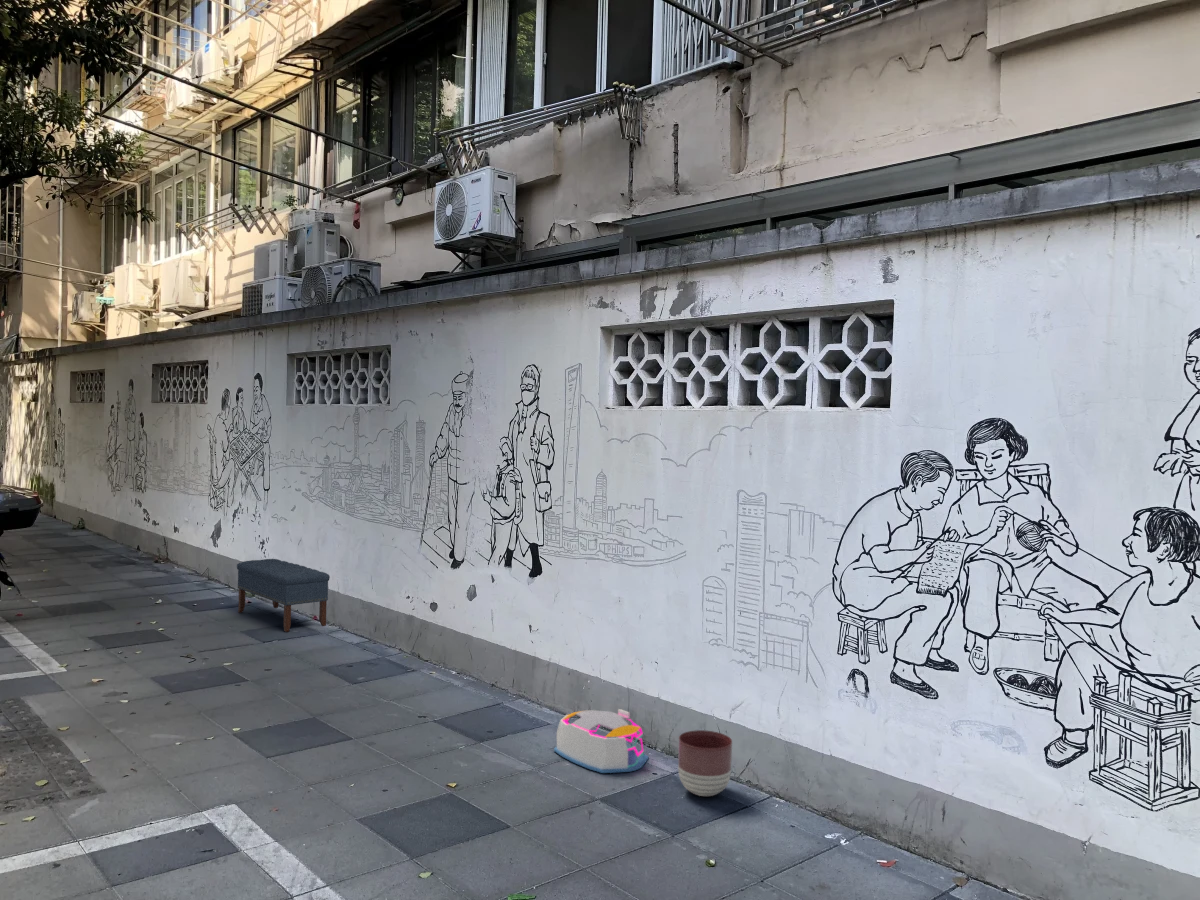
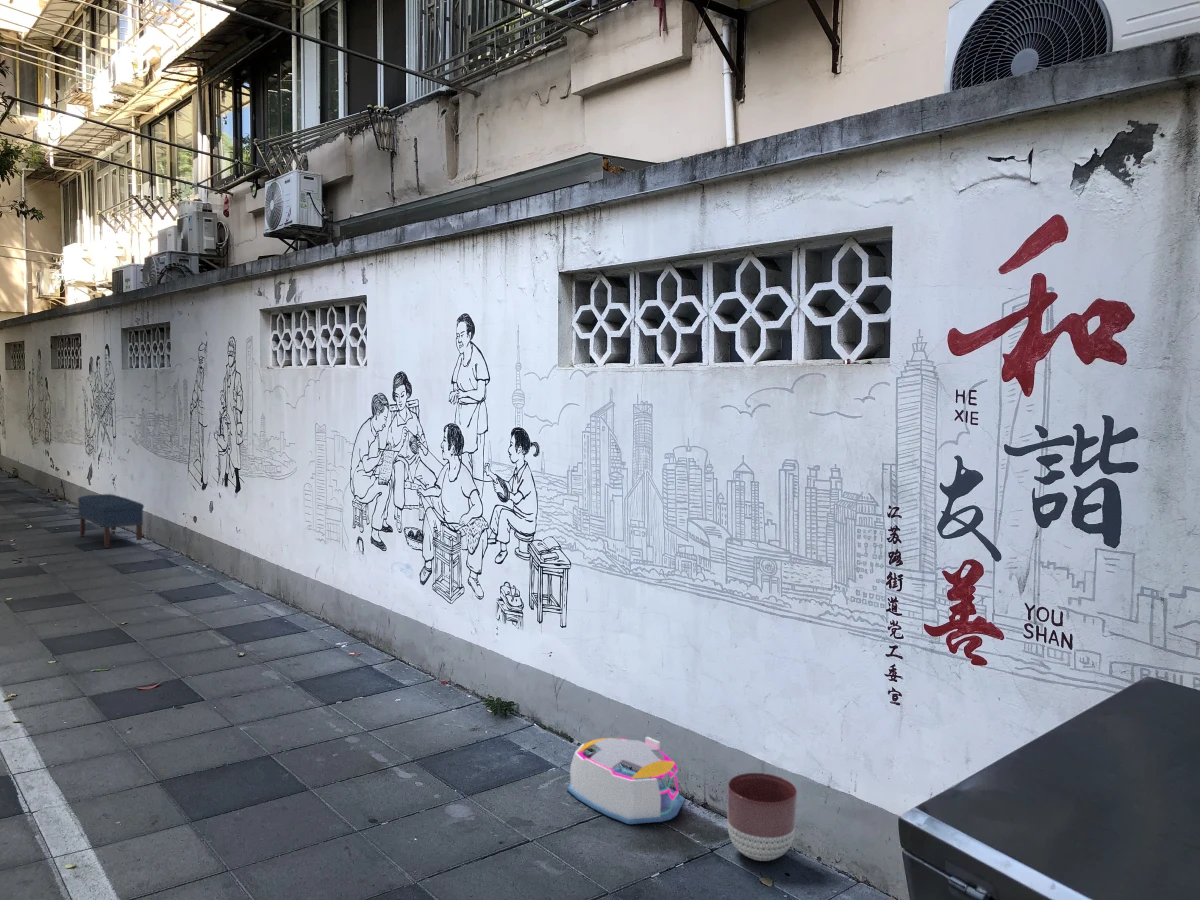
bench: present [237,559,330,632] -> present [78,494,144,548]

